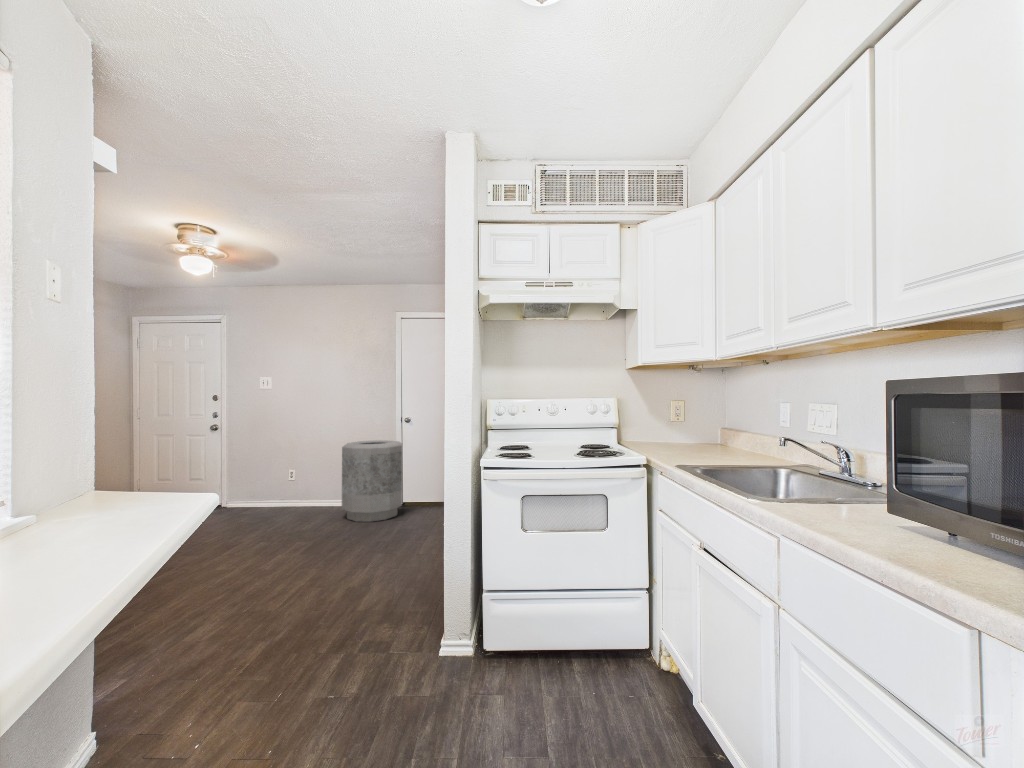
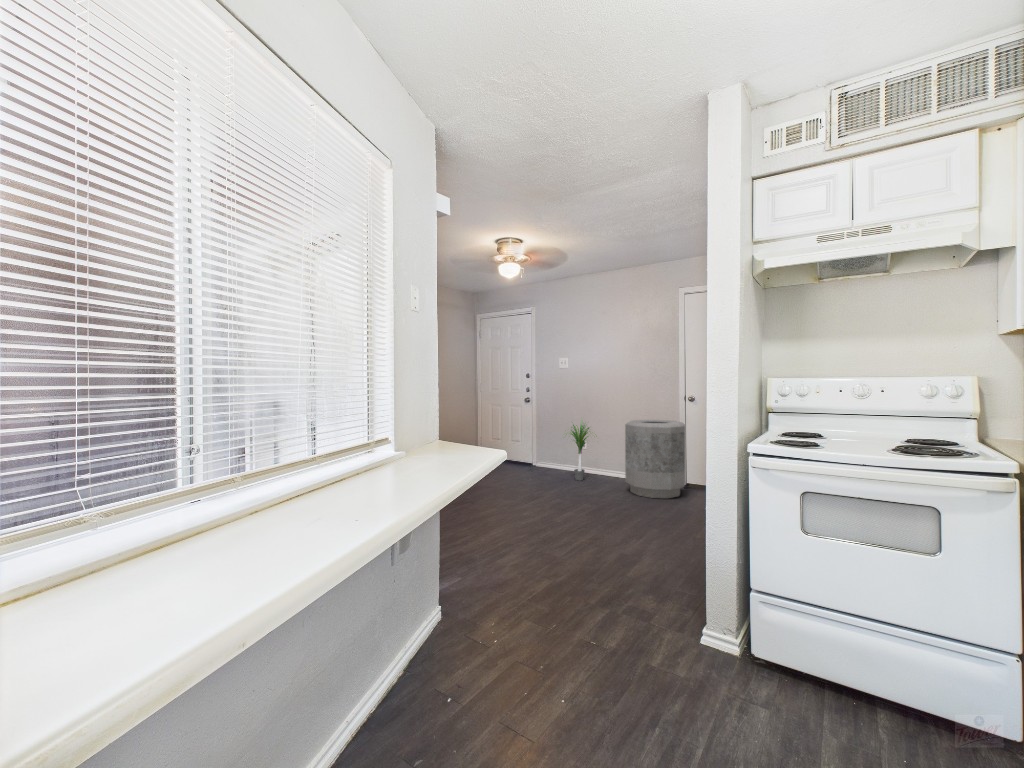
potted plant: none [260,441,313,515] -> present [571,425,589,481]

